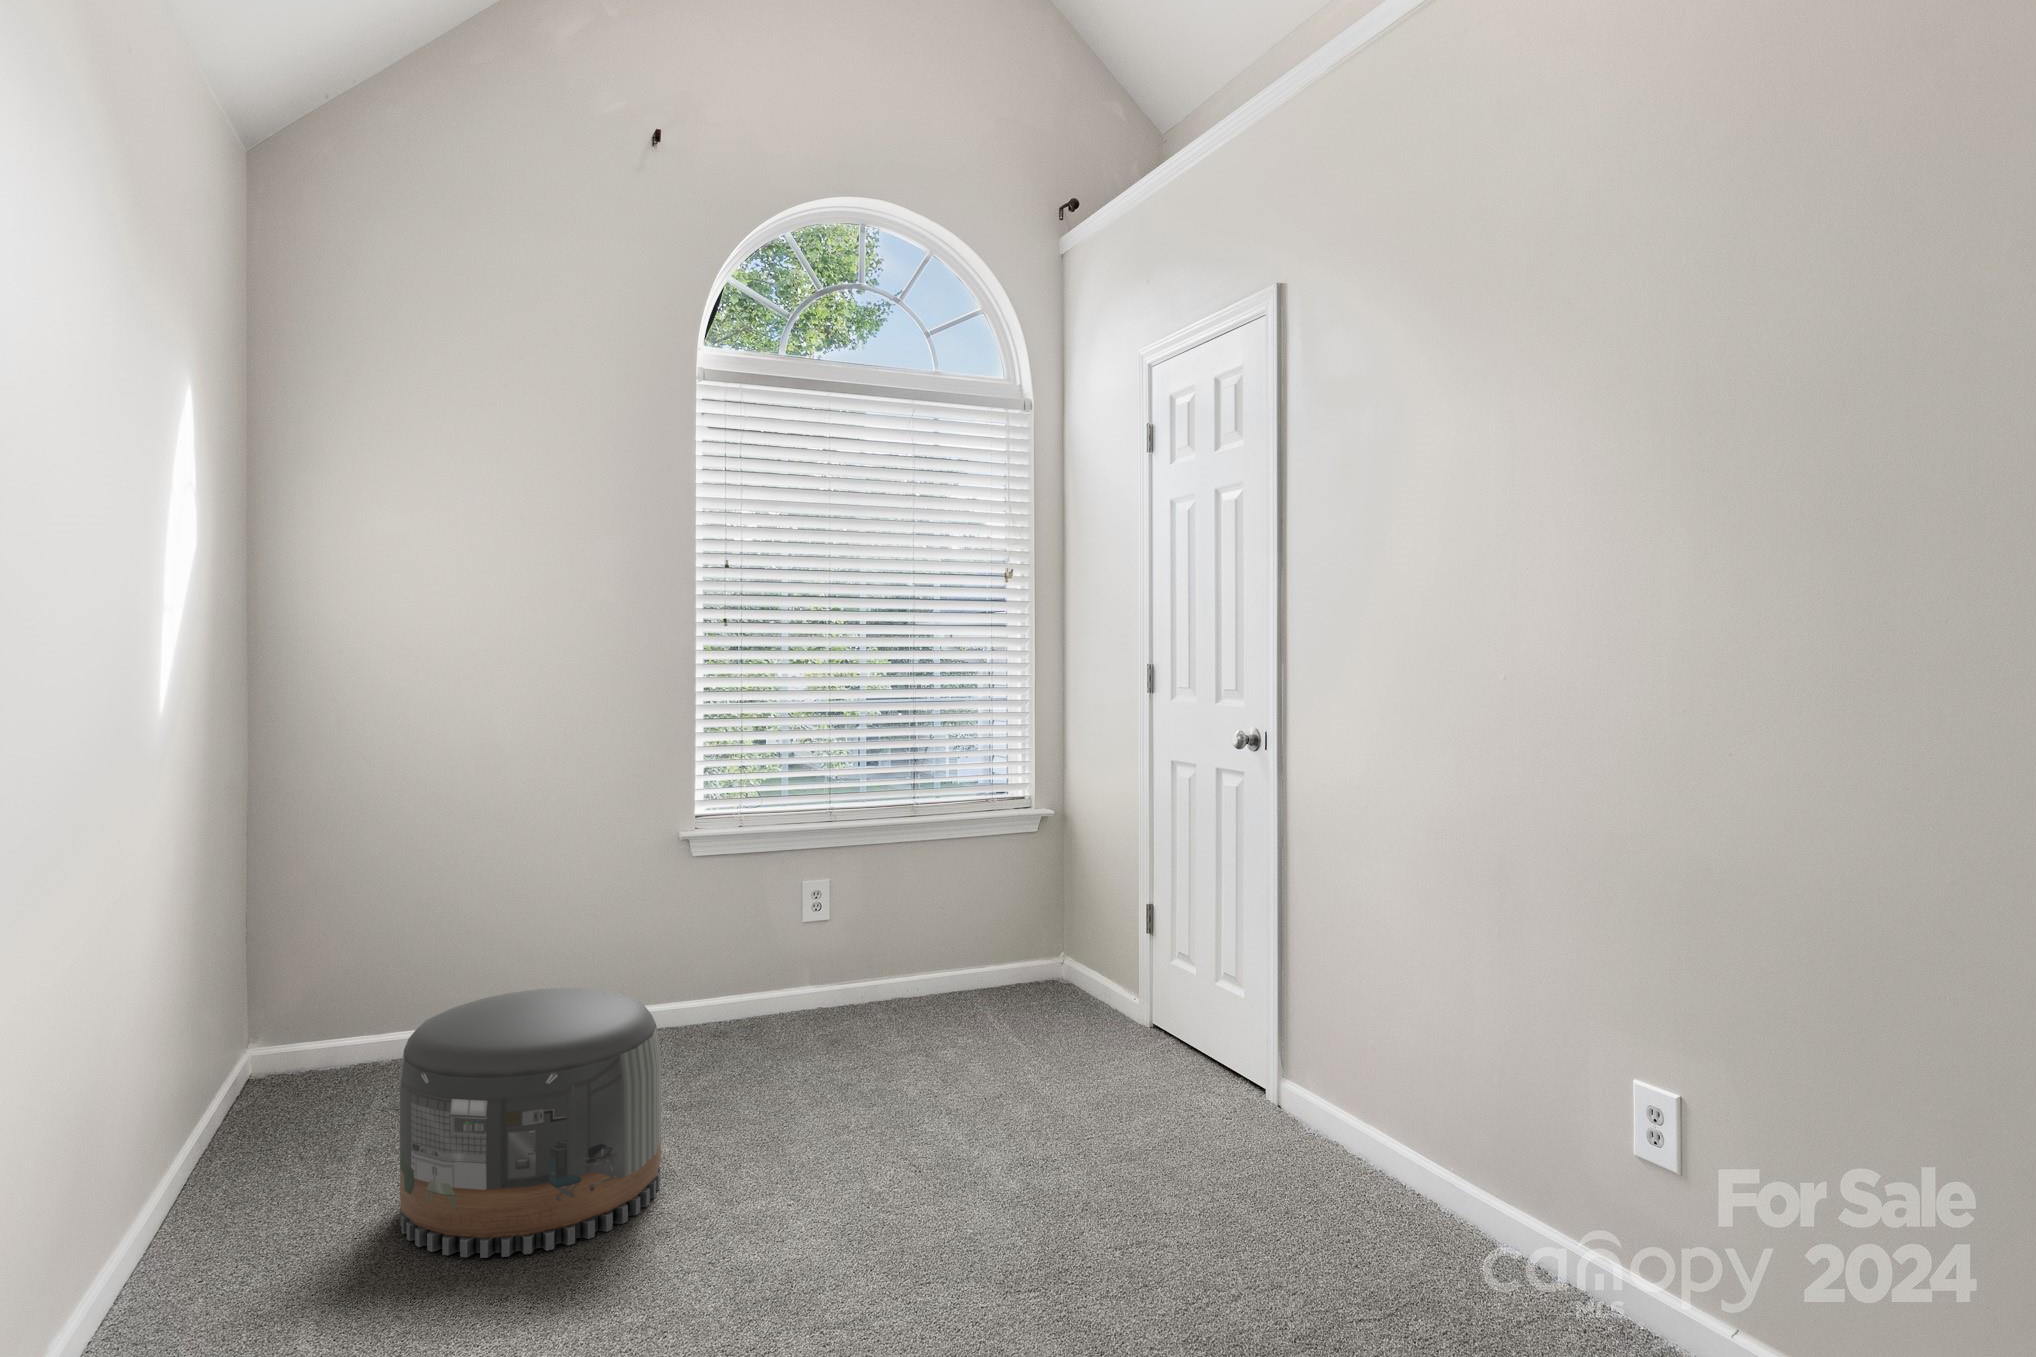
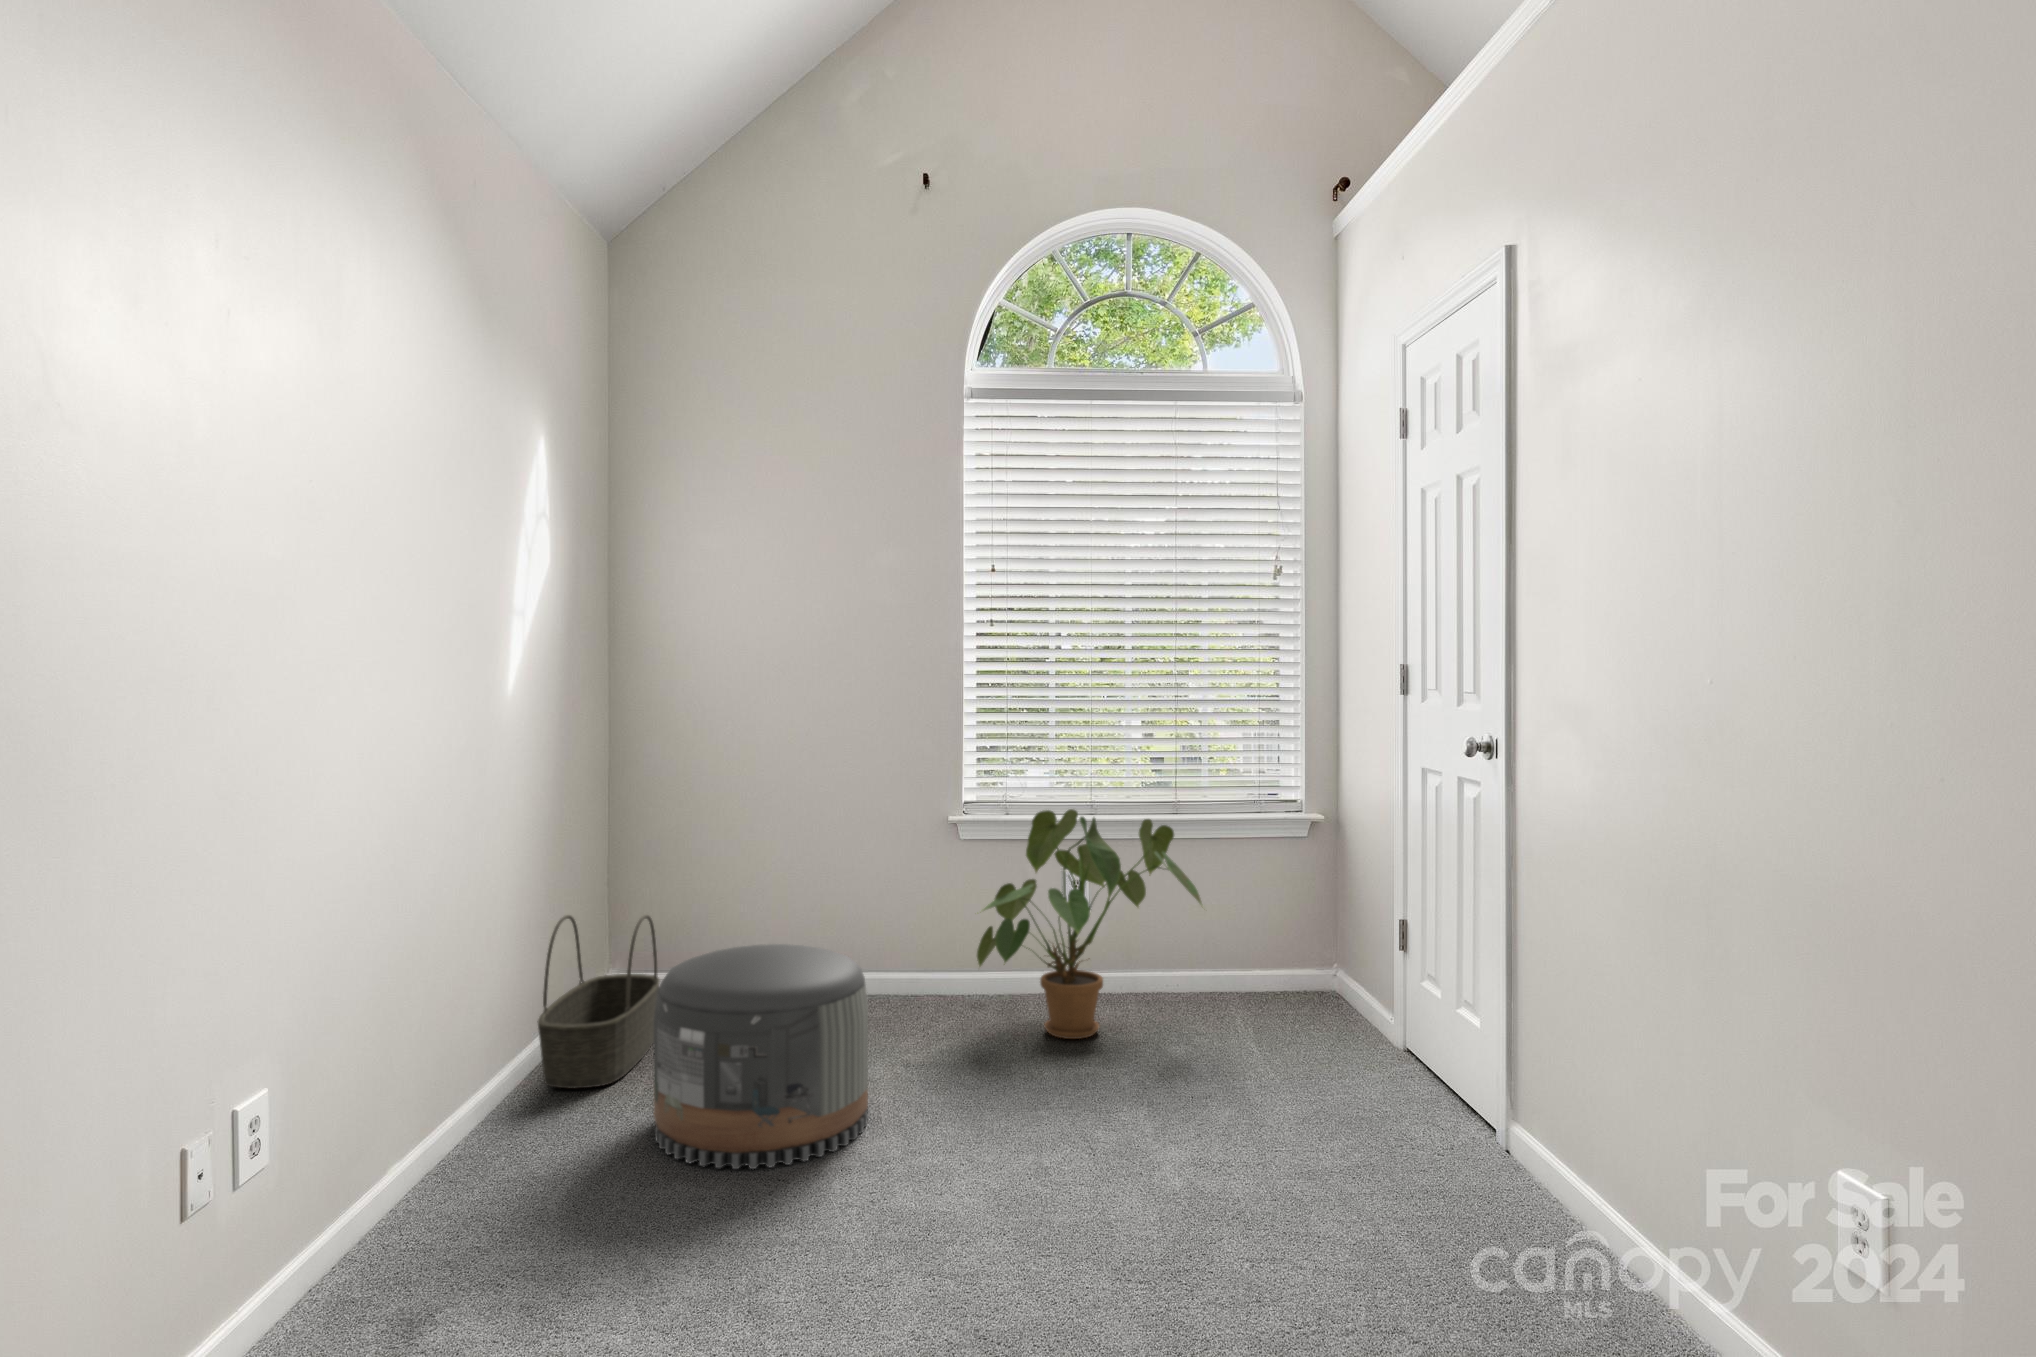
house plant: none [727,817,970,1058] -> present [977,809,1202,1039]
basket: none [203,971,342,1196] -> present [538,914,659,1088]

